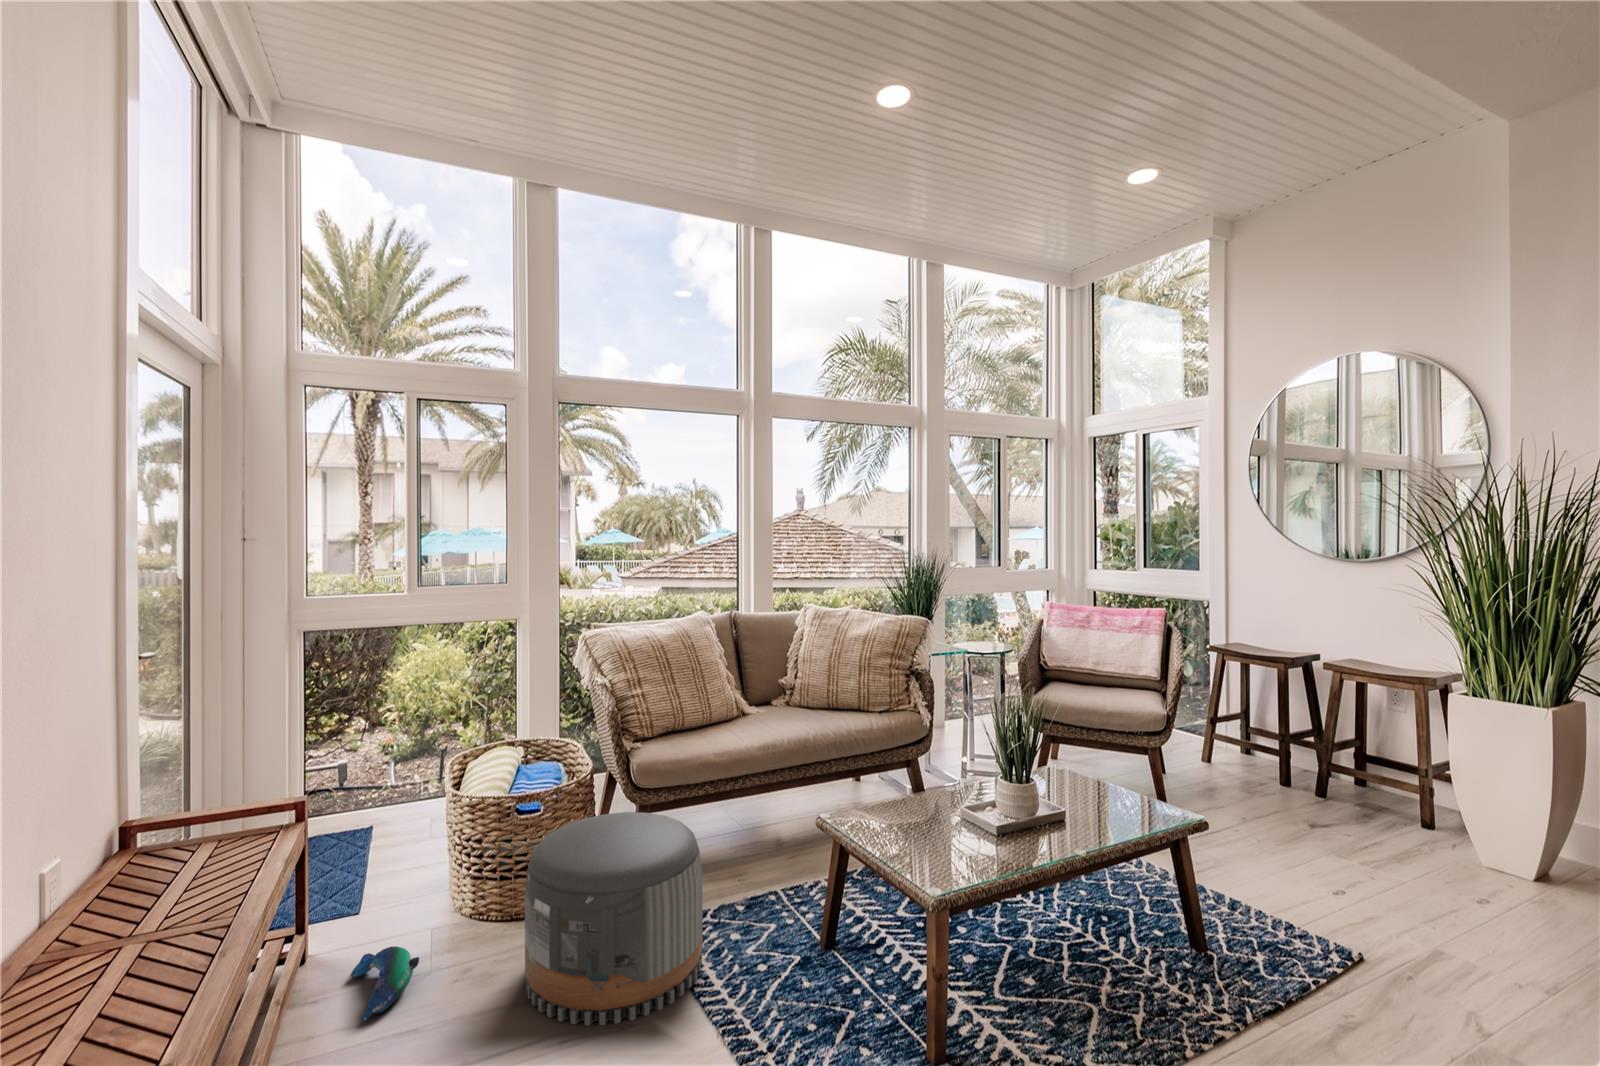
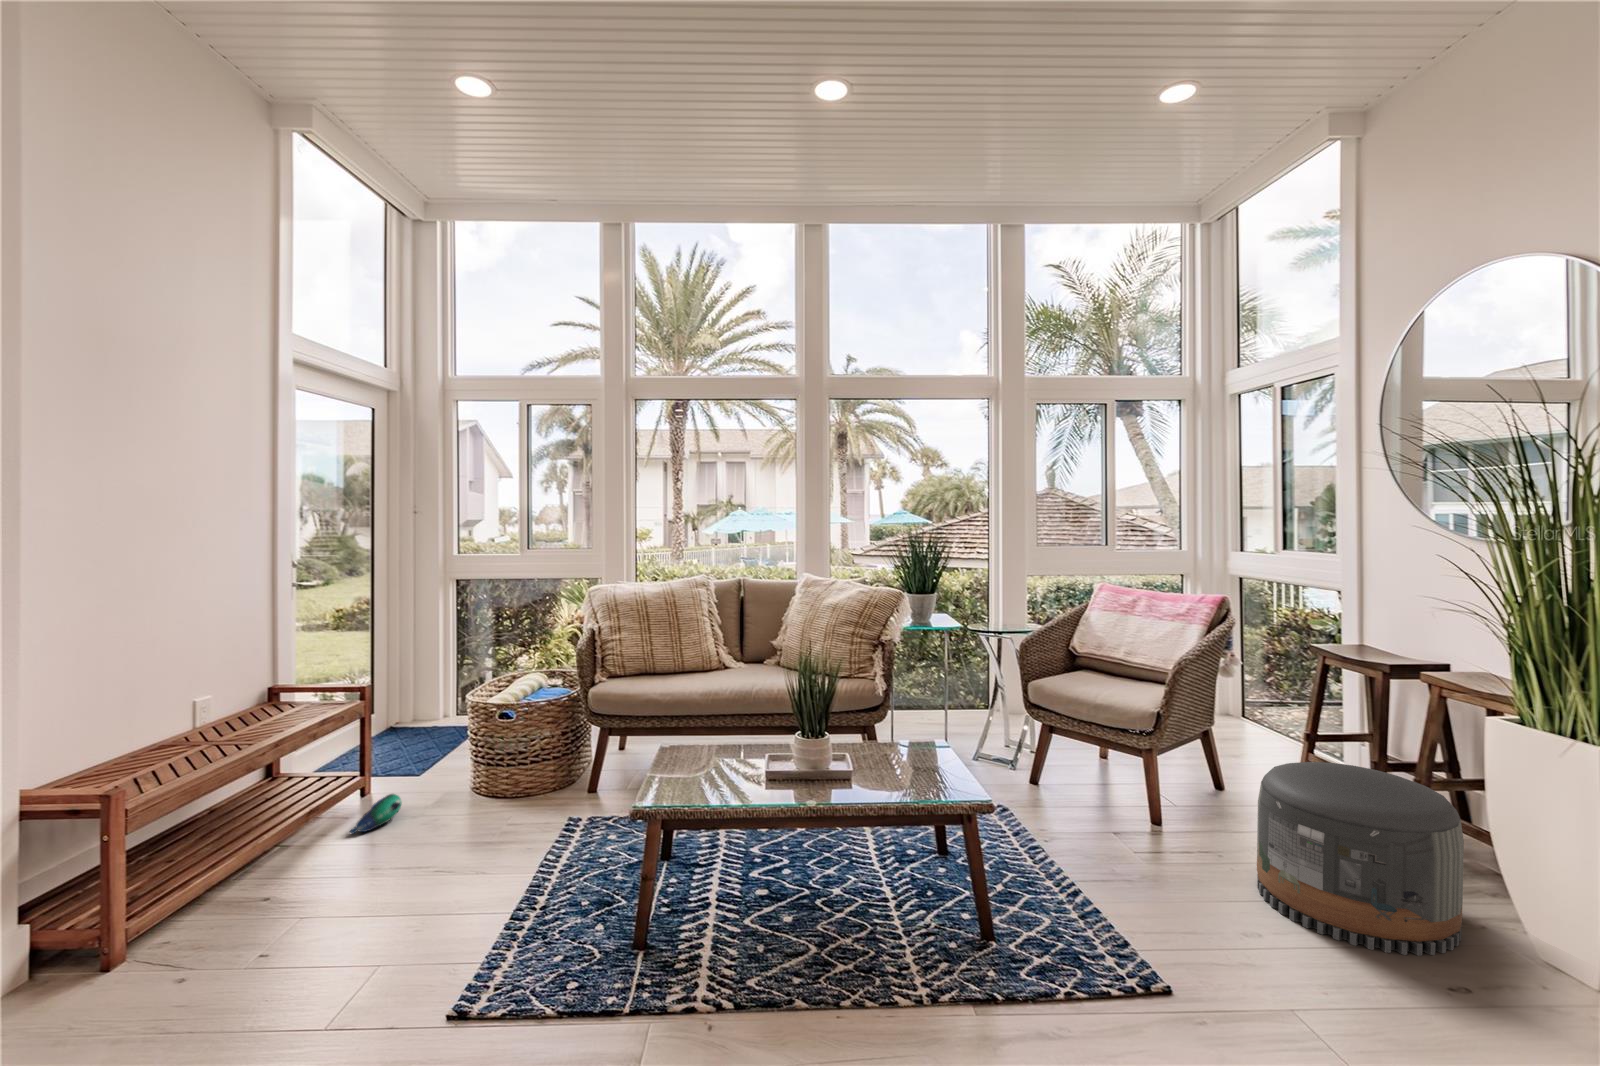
pouf: present [525,812,703,1025] -> present [1257,762,1464,955]

